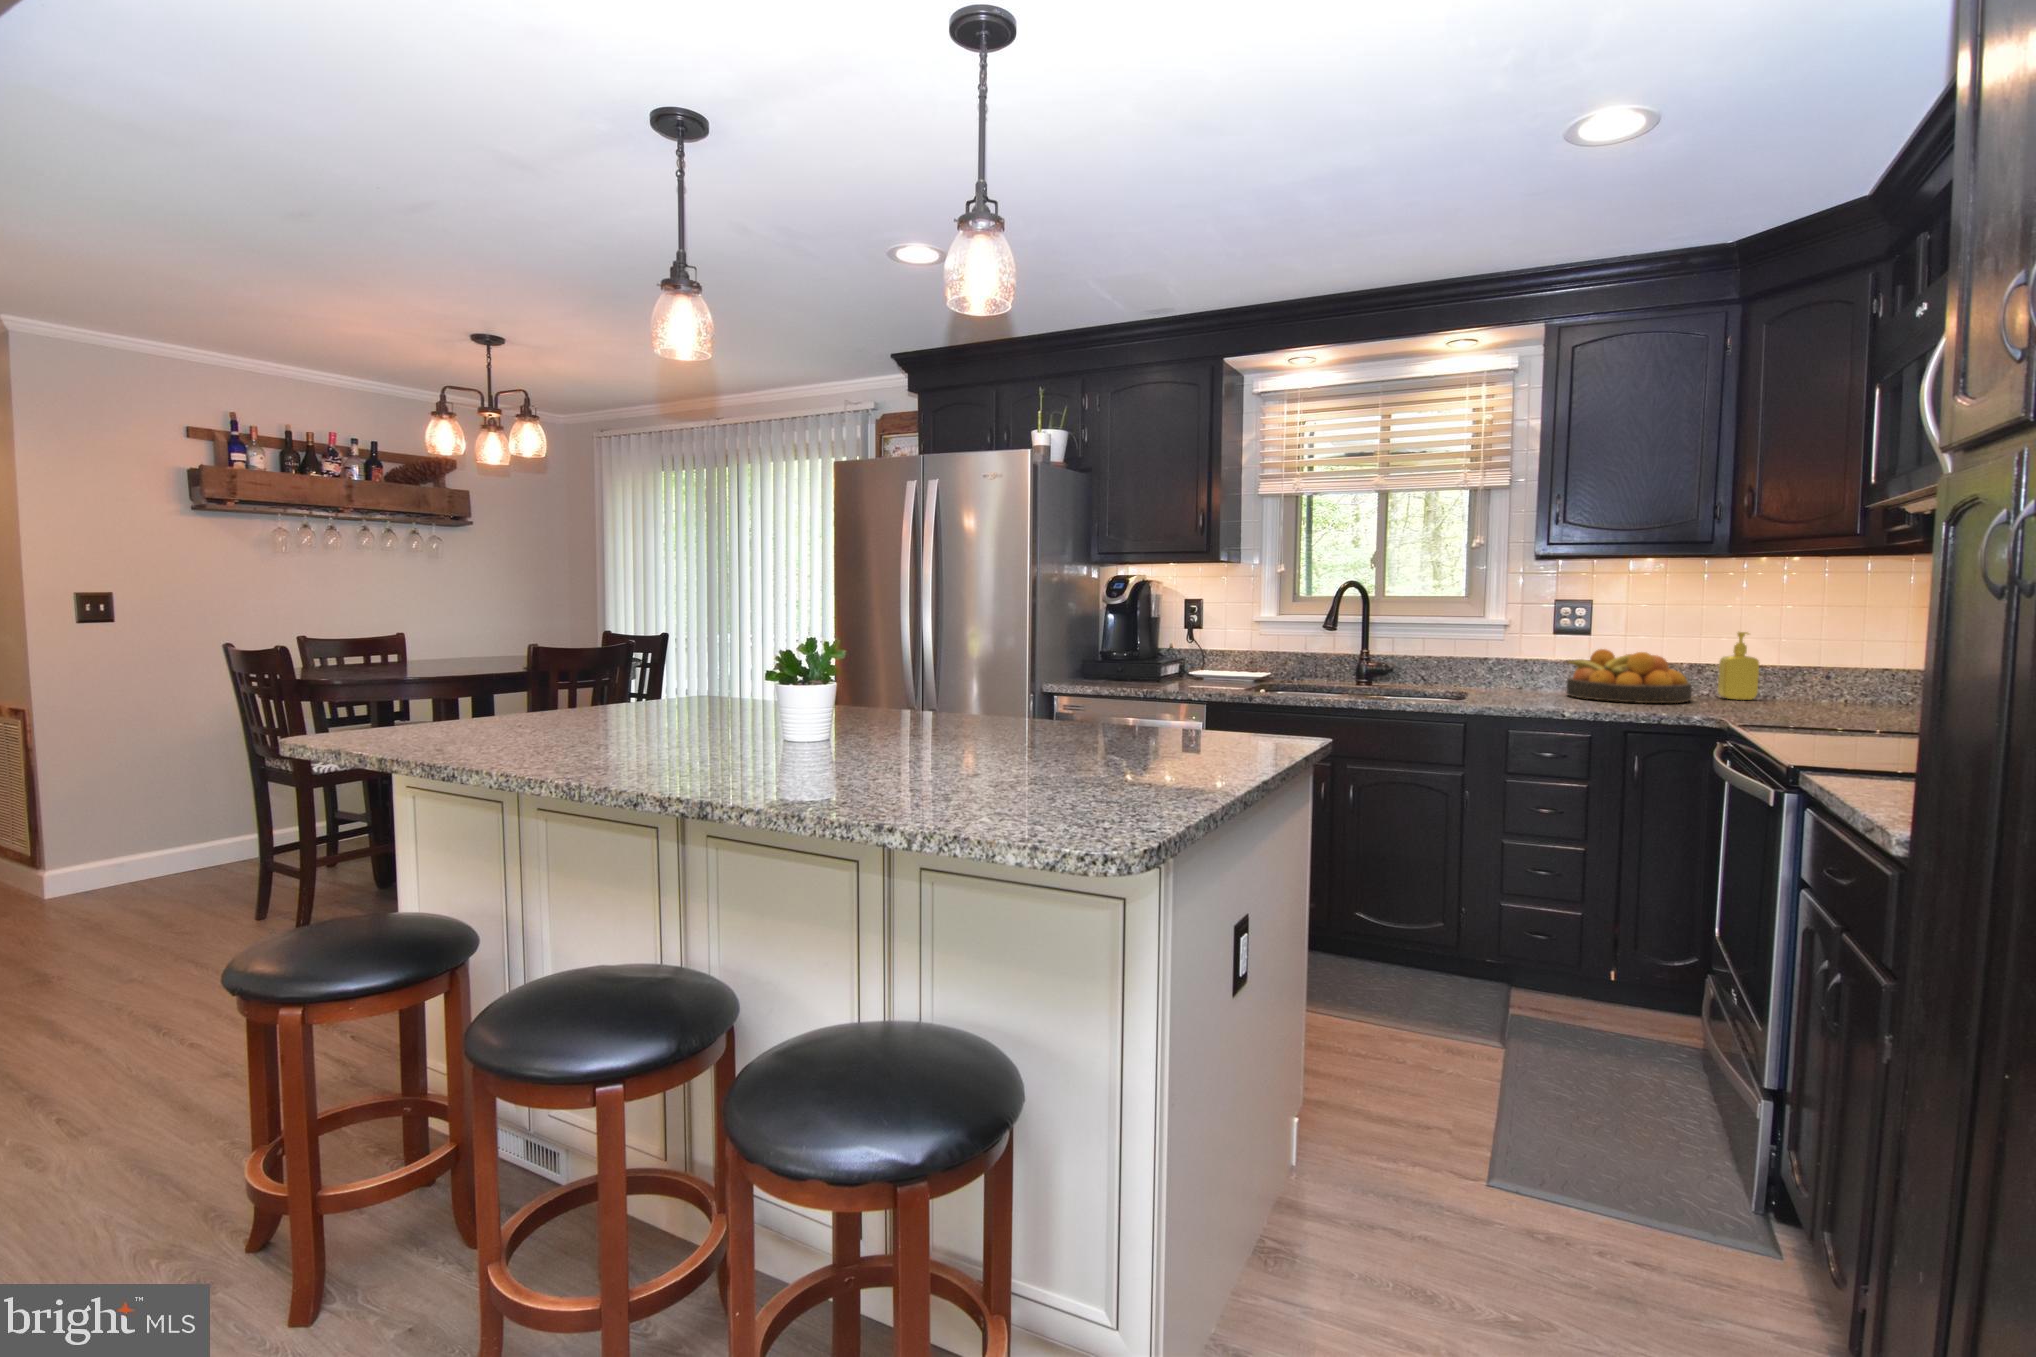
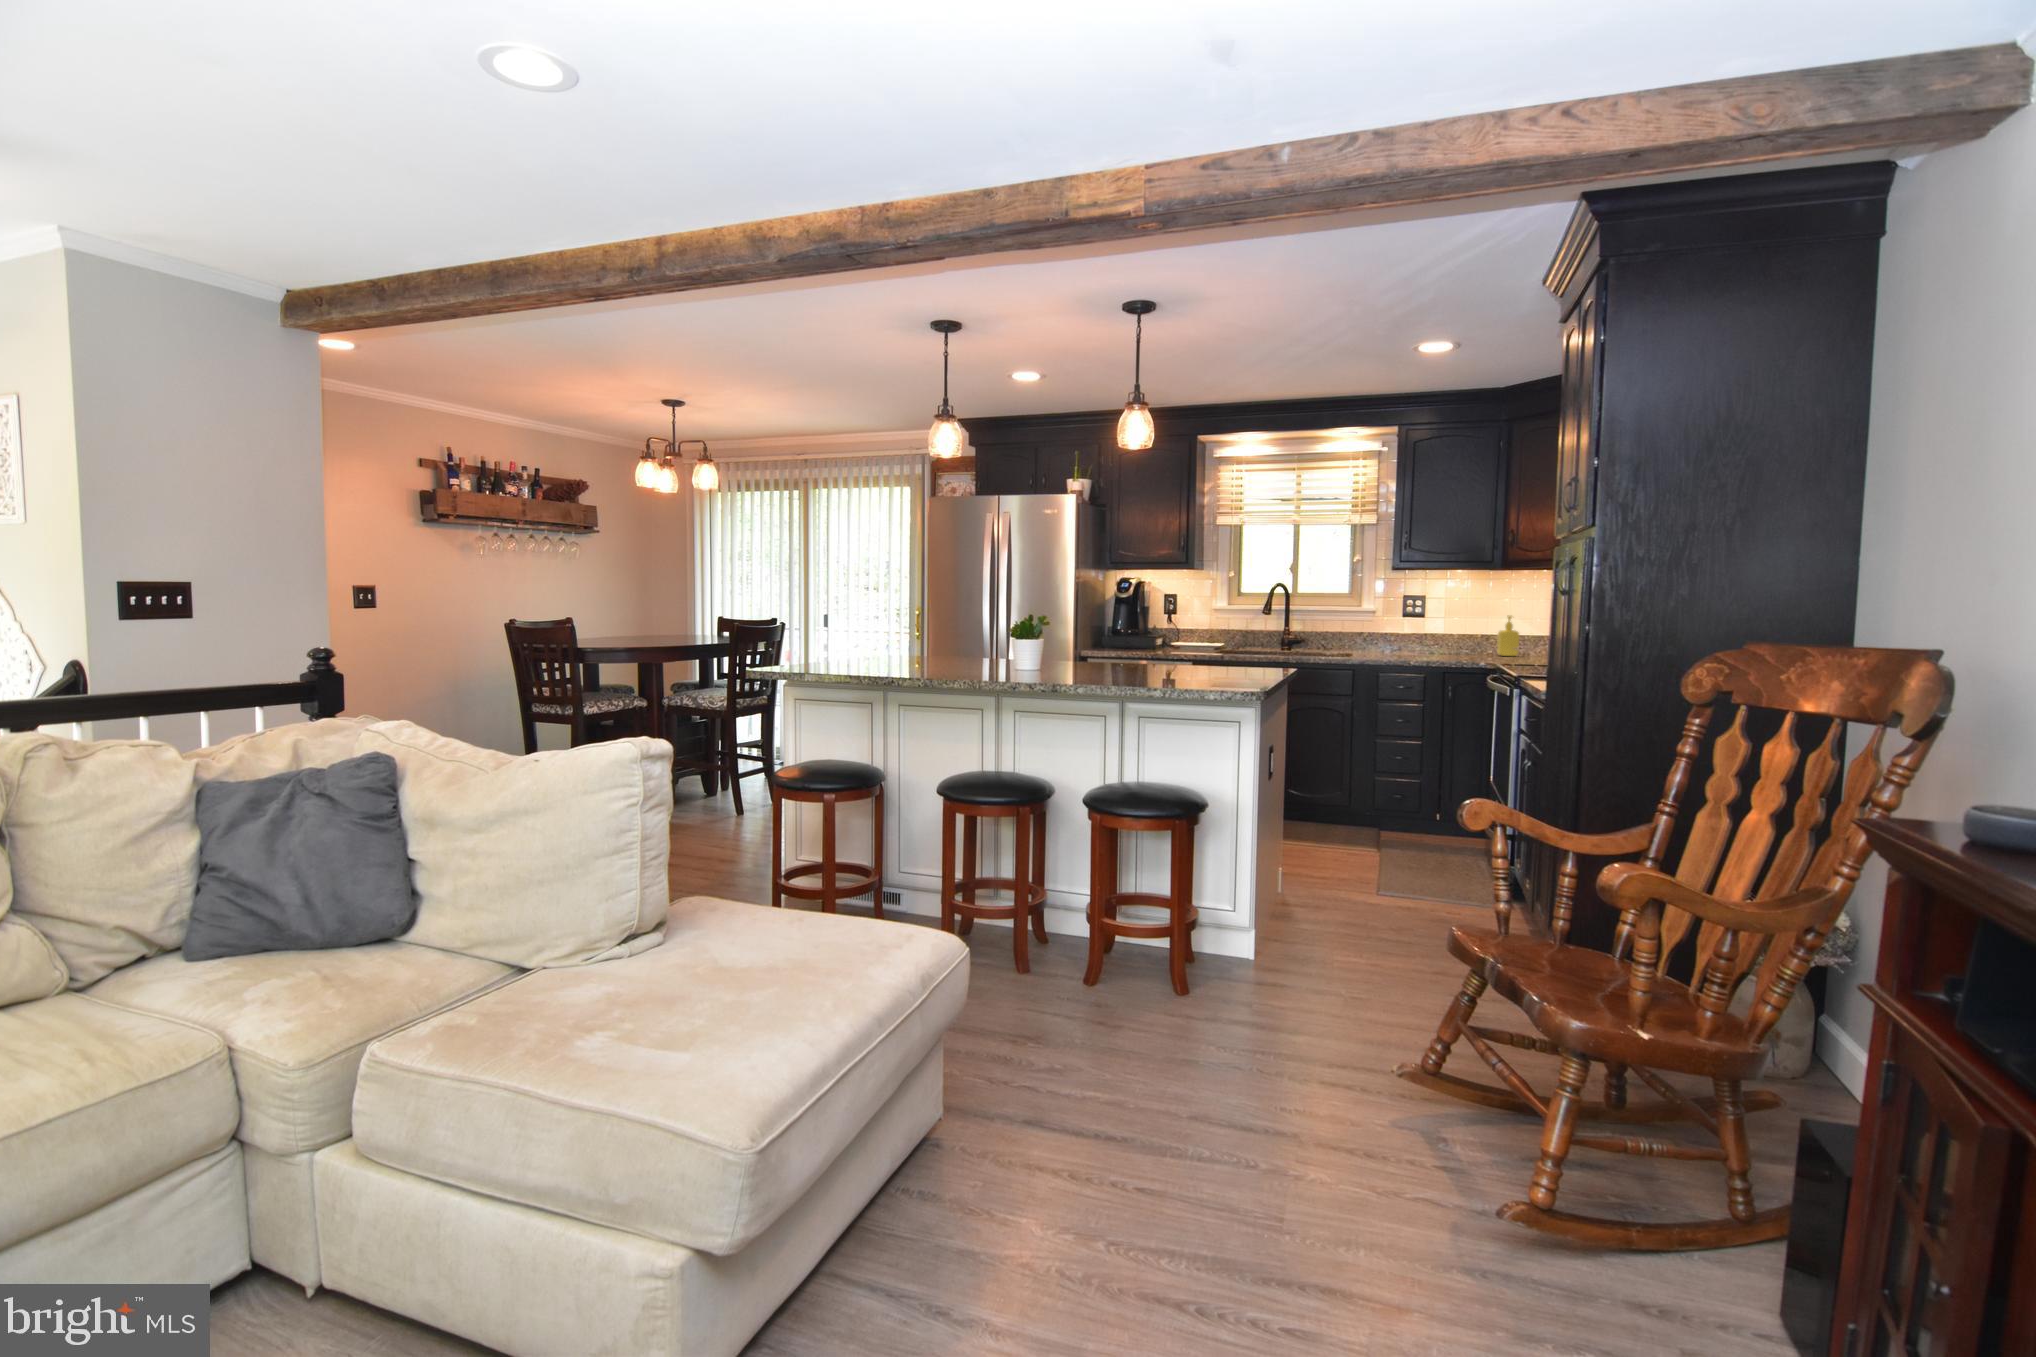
fruit bowl: present [1566,649,1692,703] -> none [1410,626,1482,658]

